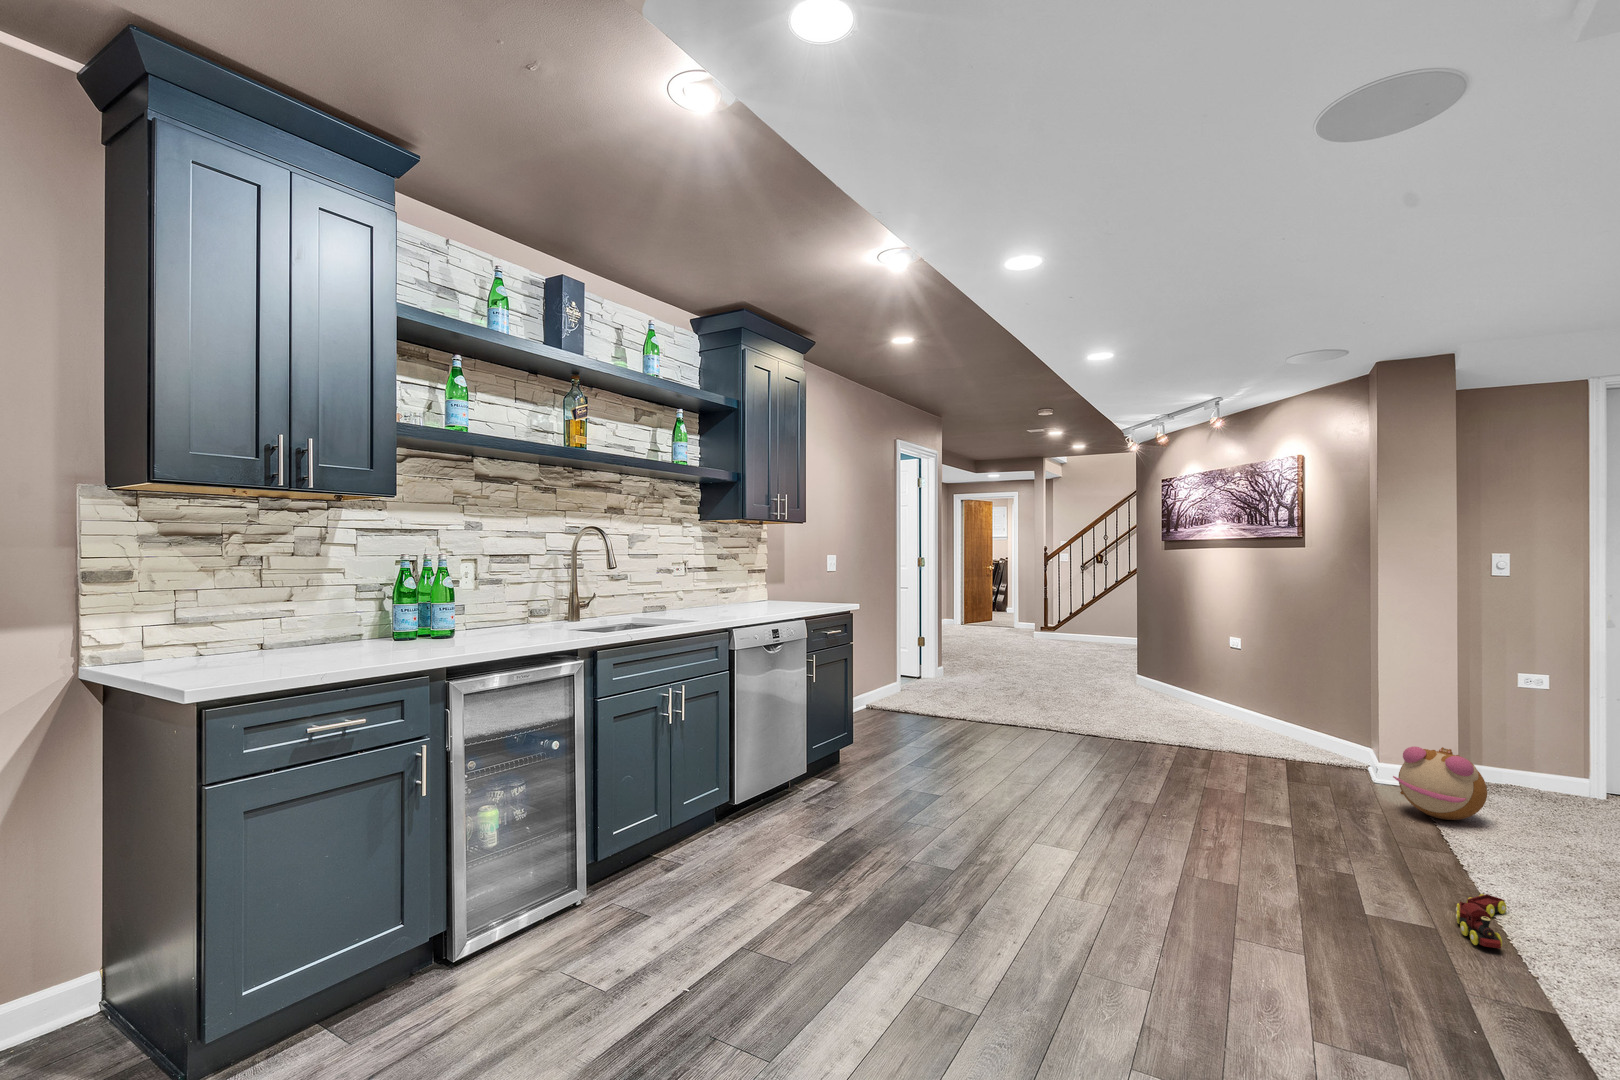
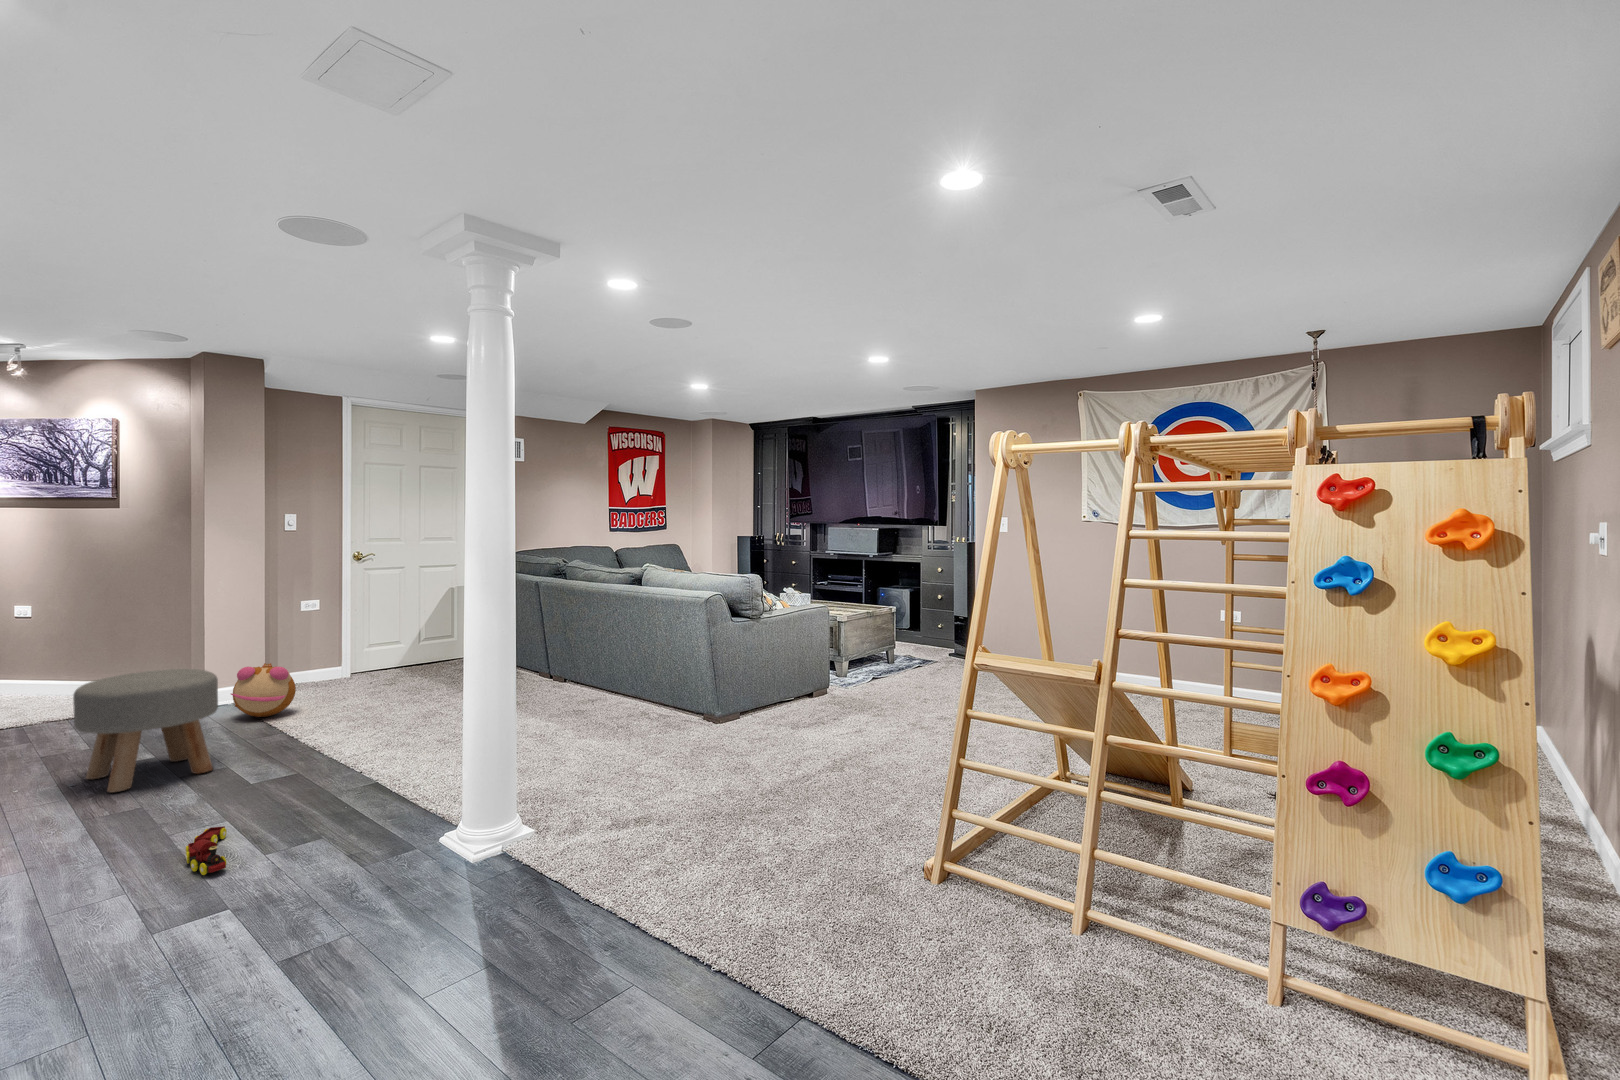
ottoman: none [1199,726,1346,871] -> present [73,669,218,792]
toy train: present [1456,894,1506,948] -> present [185,826,227,875]

